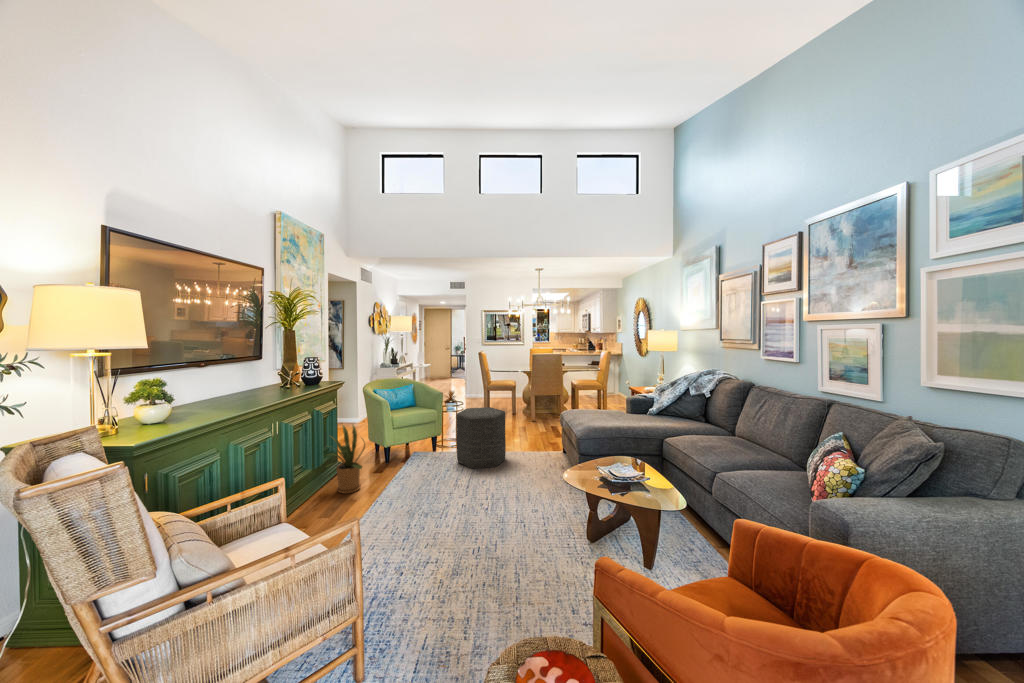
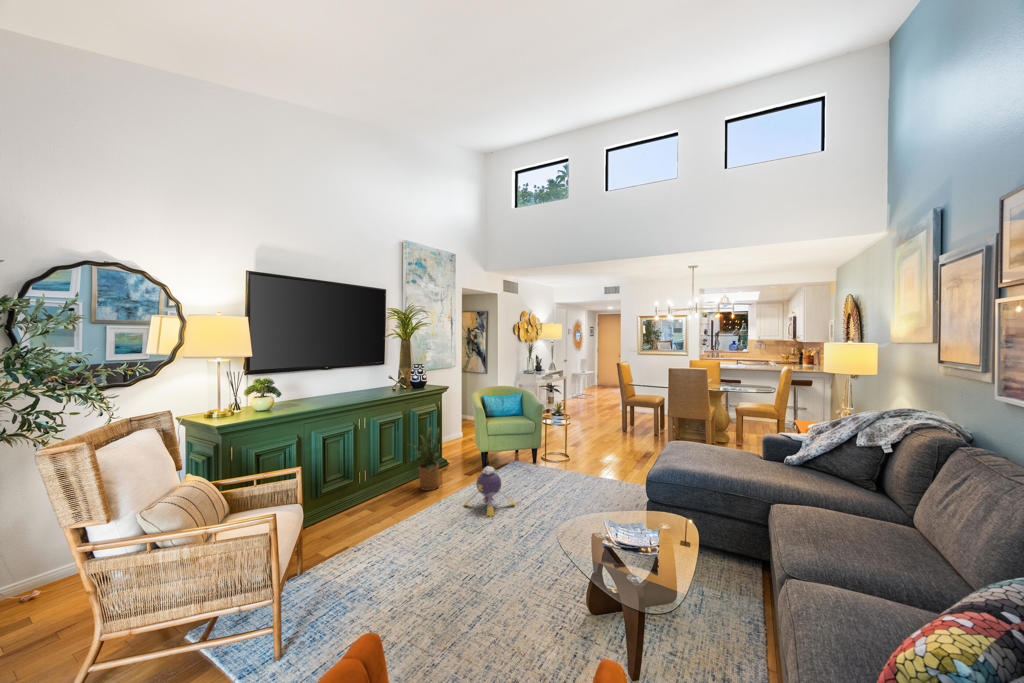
ottoman: present [456,407,506,468] -> none [542,424,595,493]
plush toy: none [406,453,457,500] -> present [464,466,515,517]

